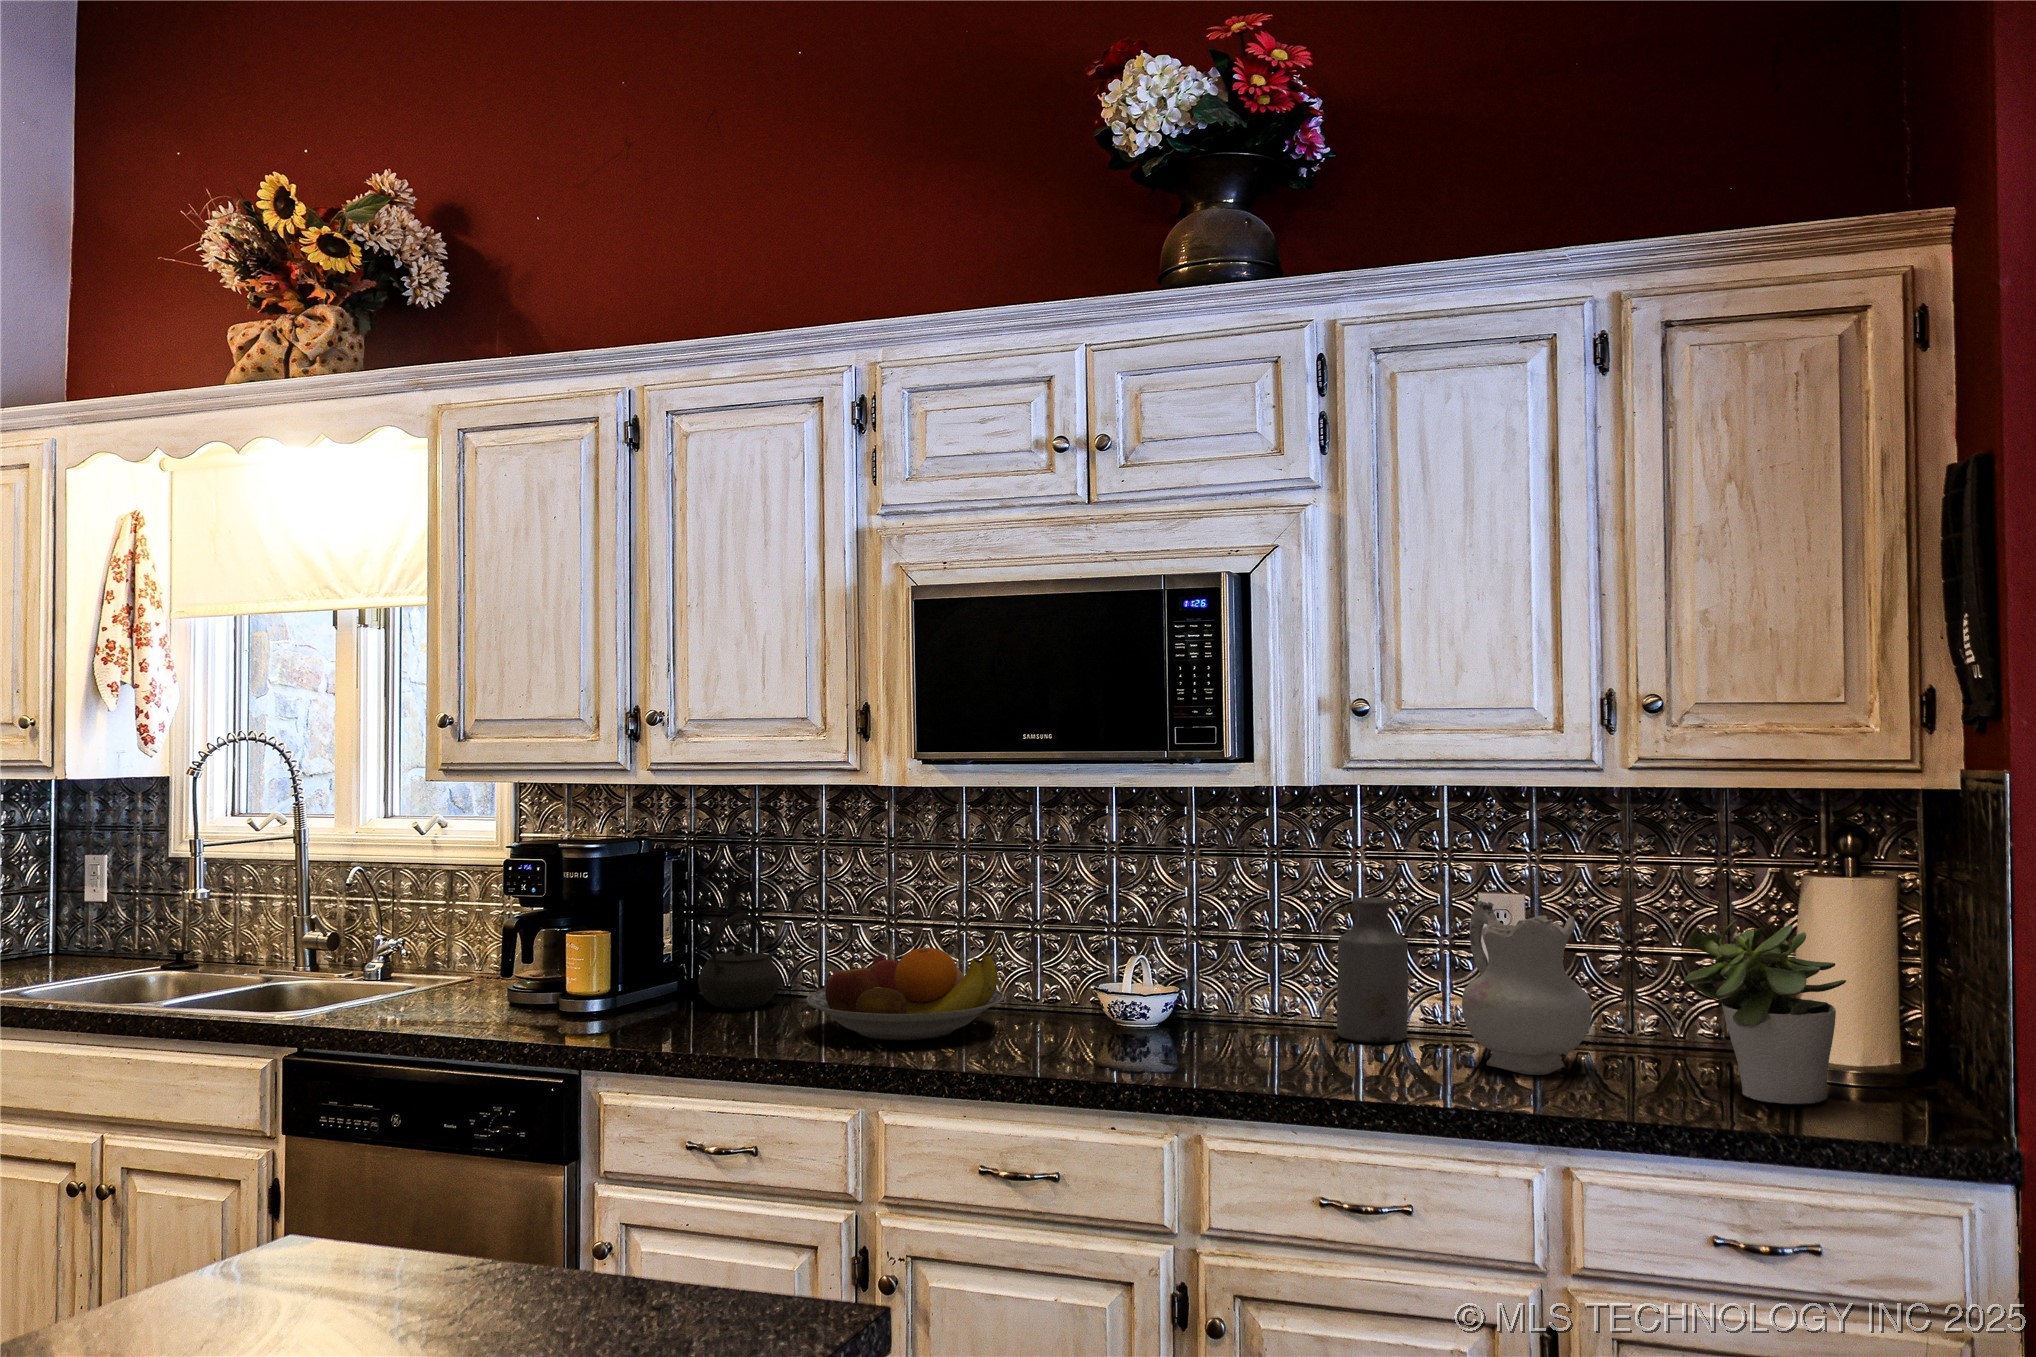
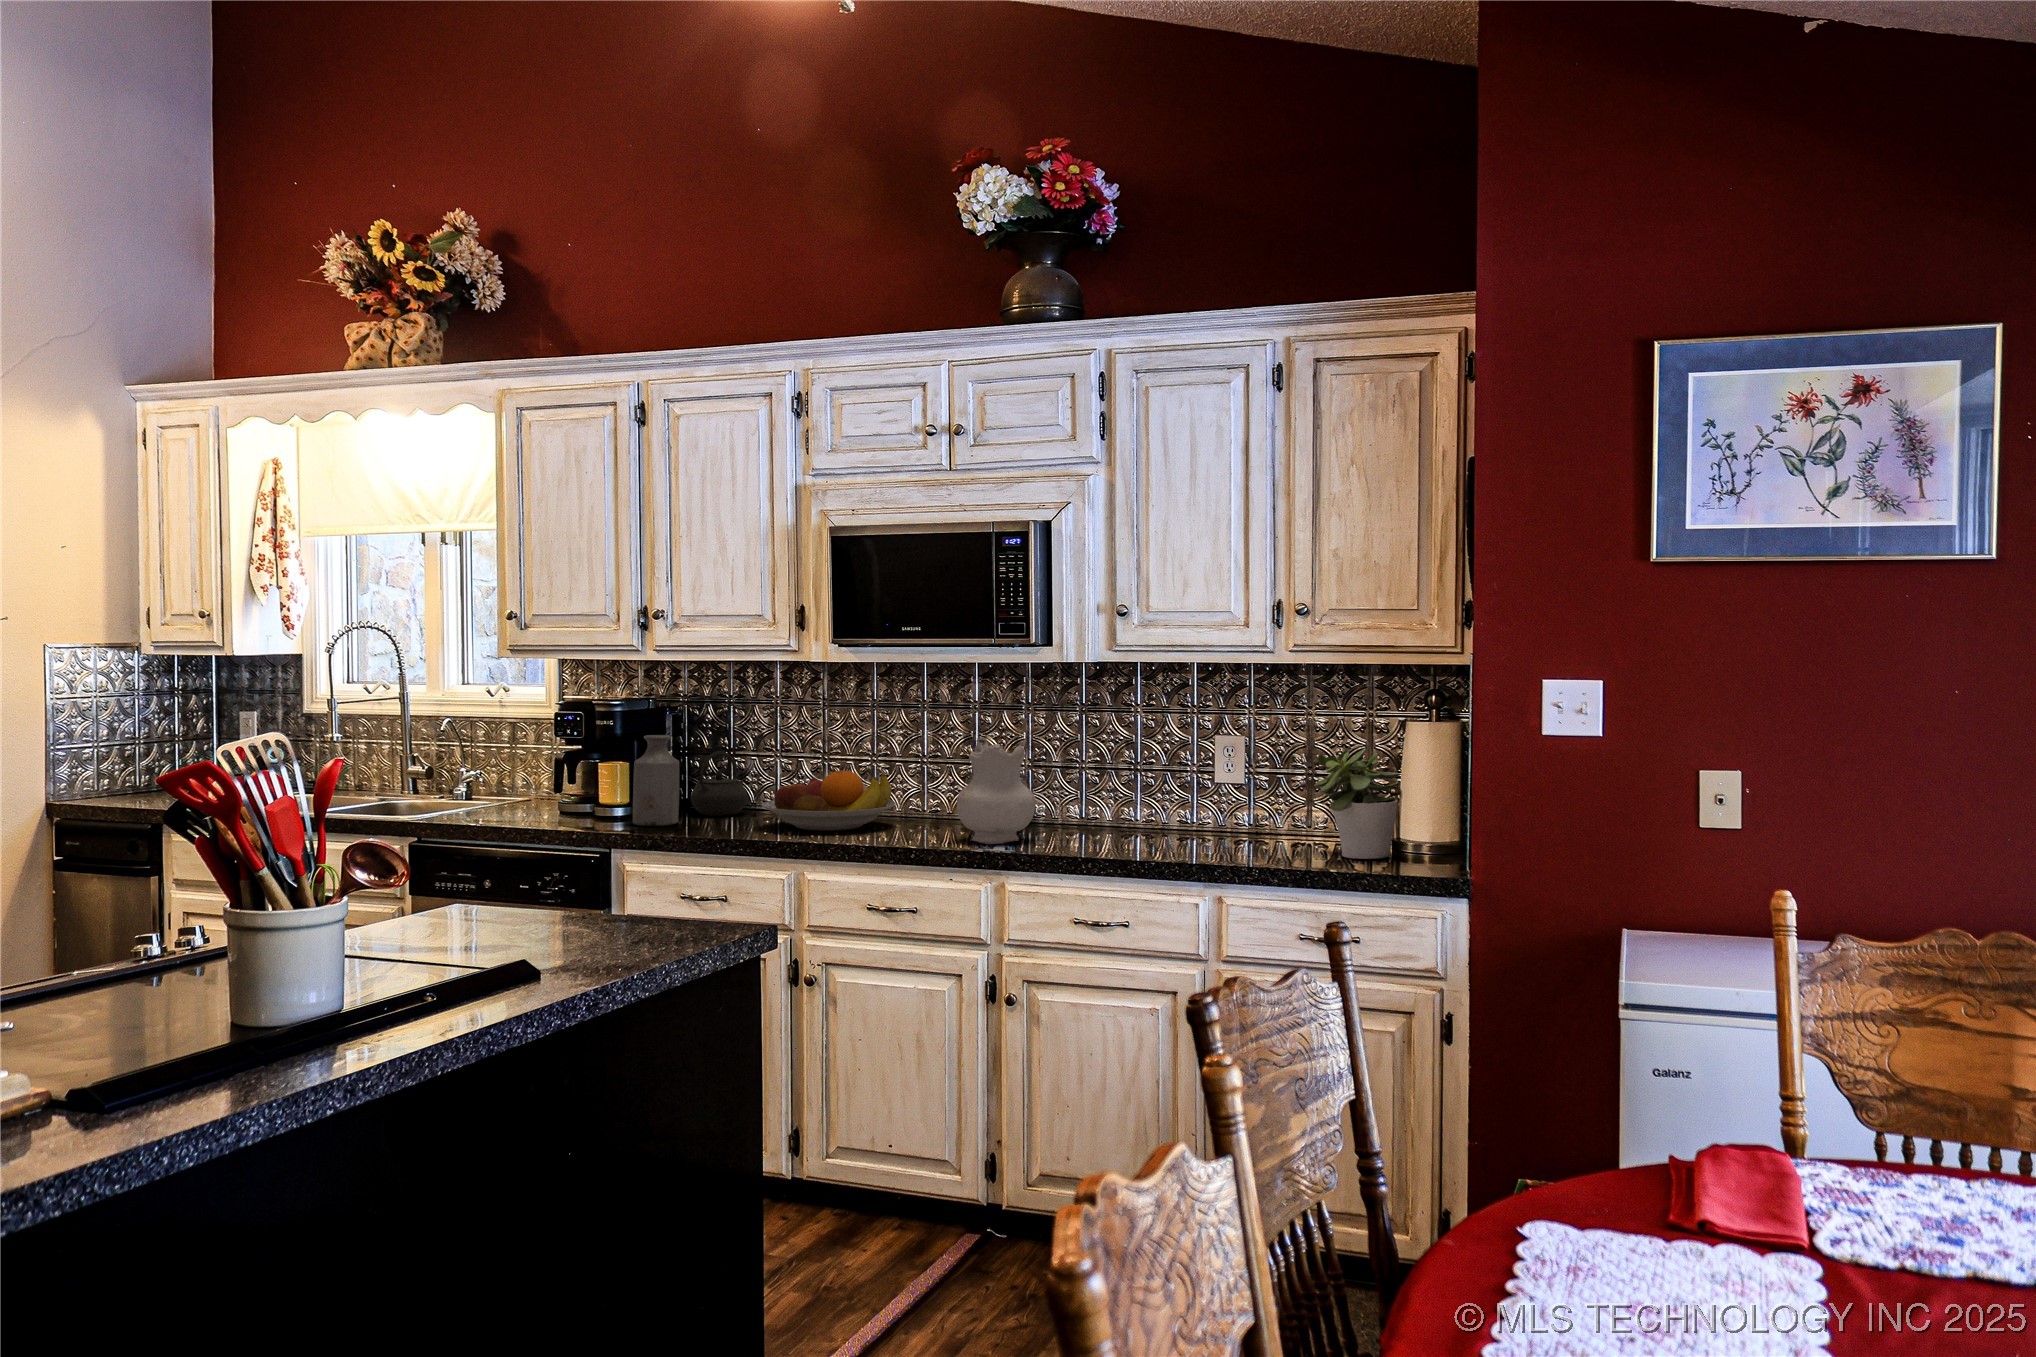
bottle: present [1337,897,1408,1043] -> present [633,735,680,826]
ceramic pitcher: present [1462,901,1592,1075] -> present [957,737,1036,844]

